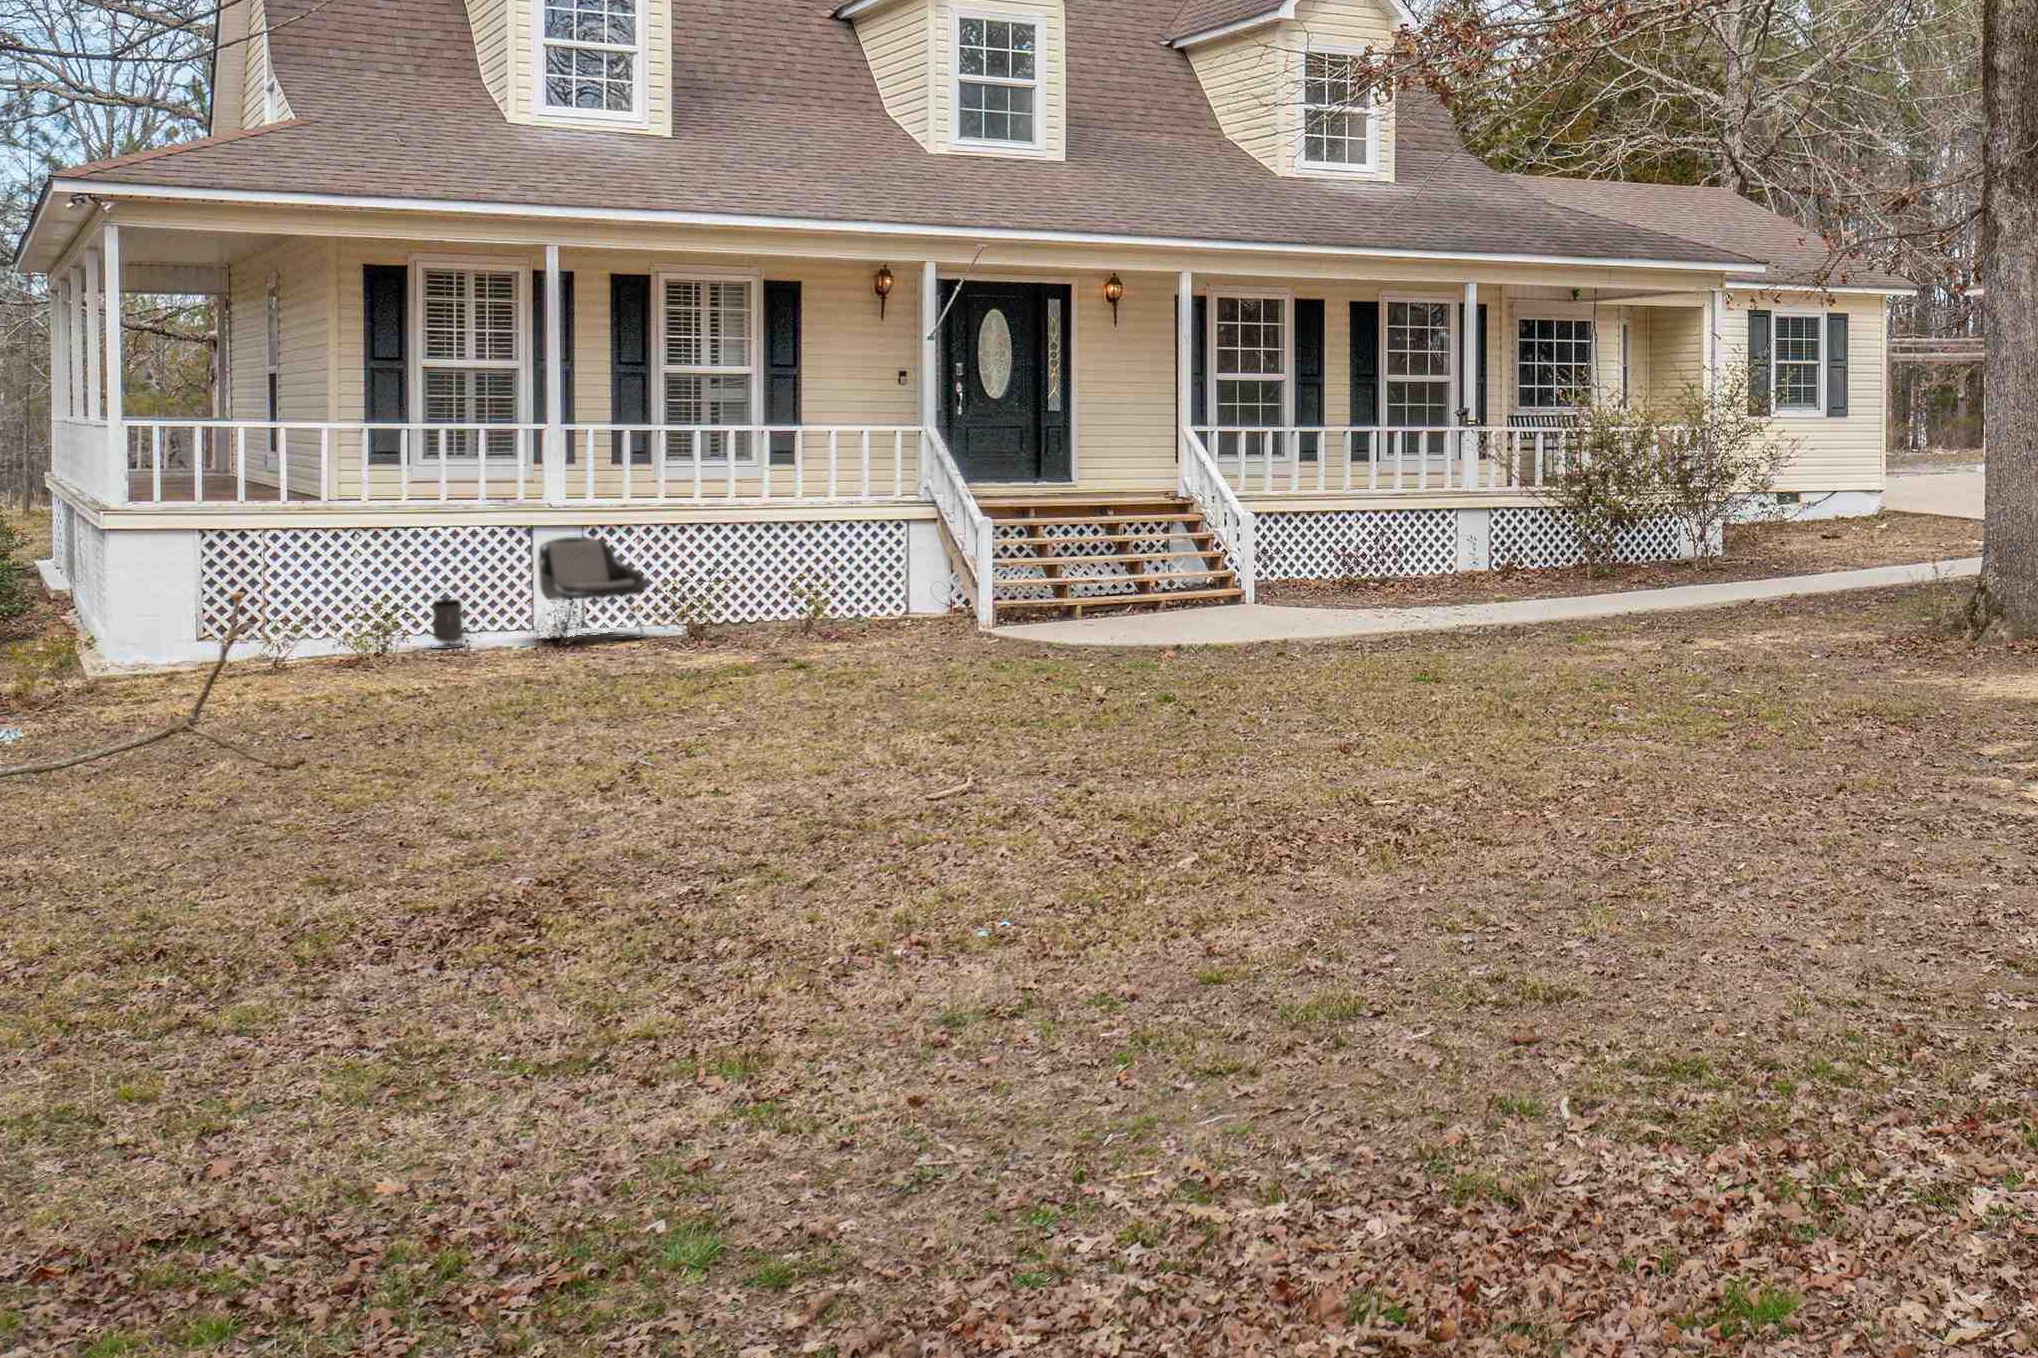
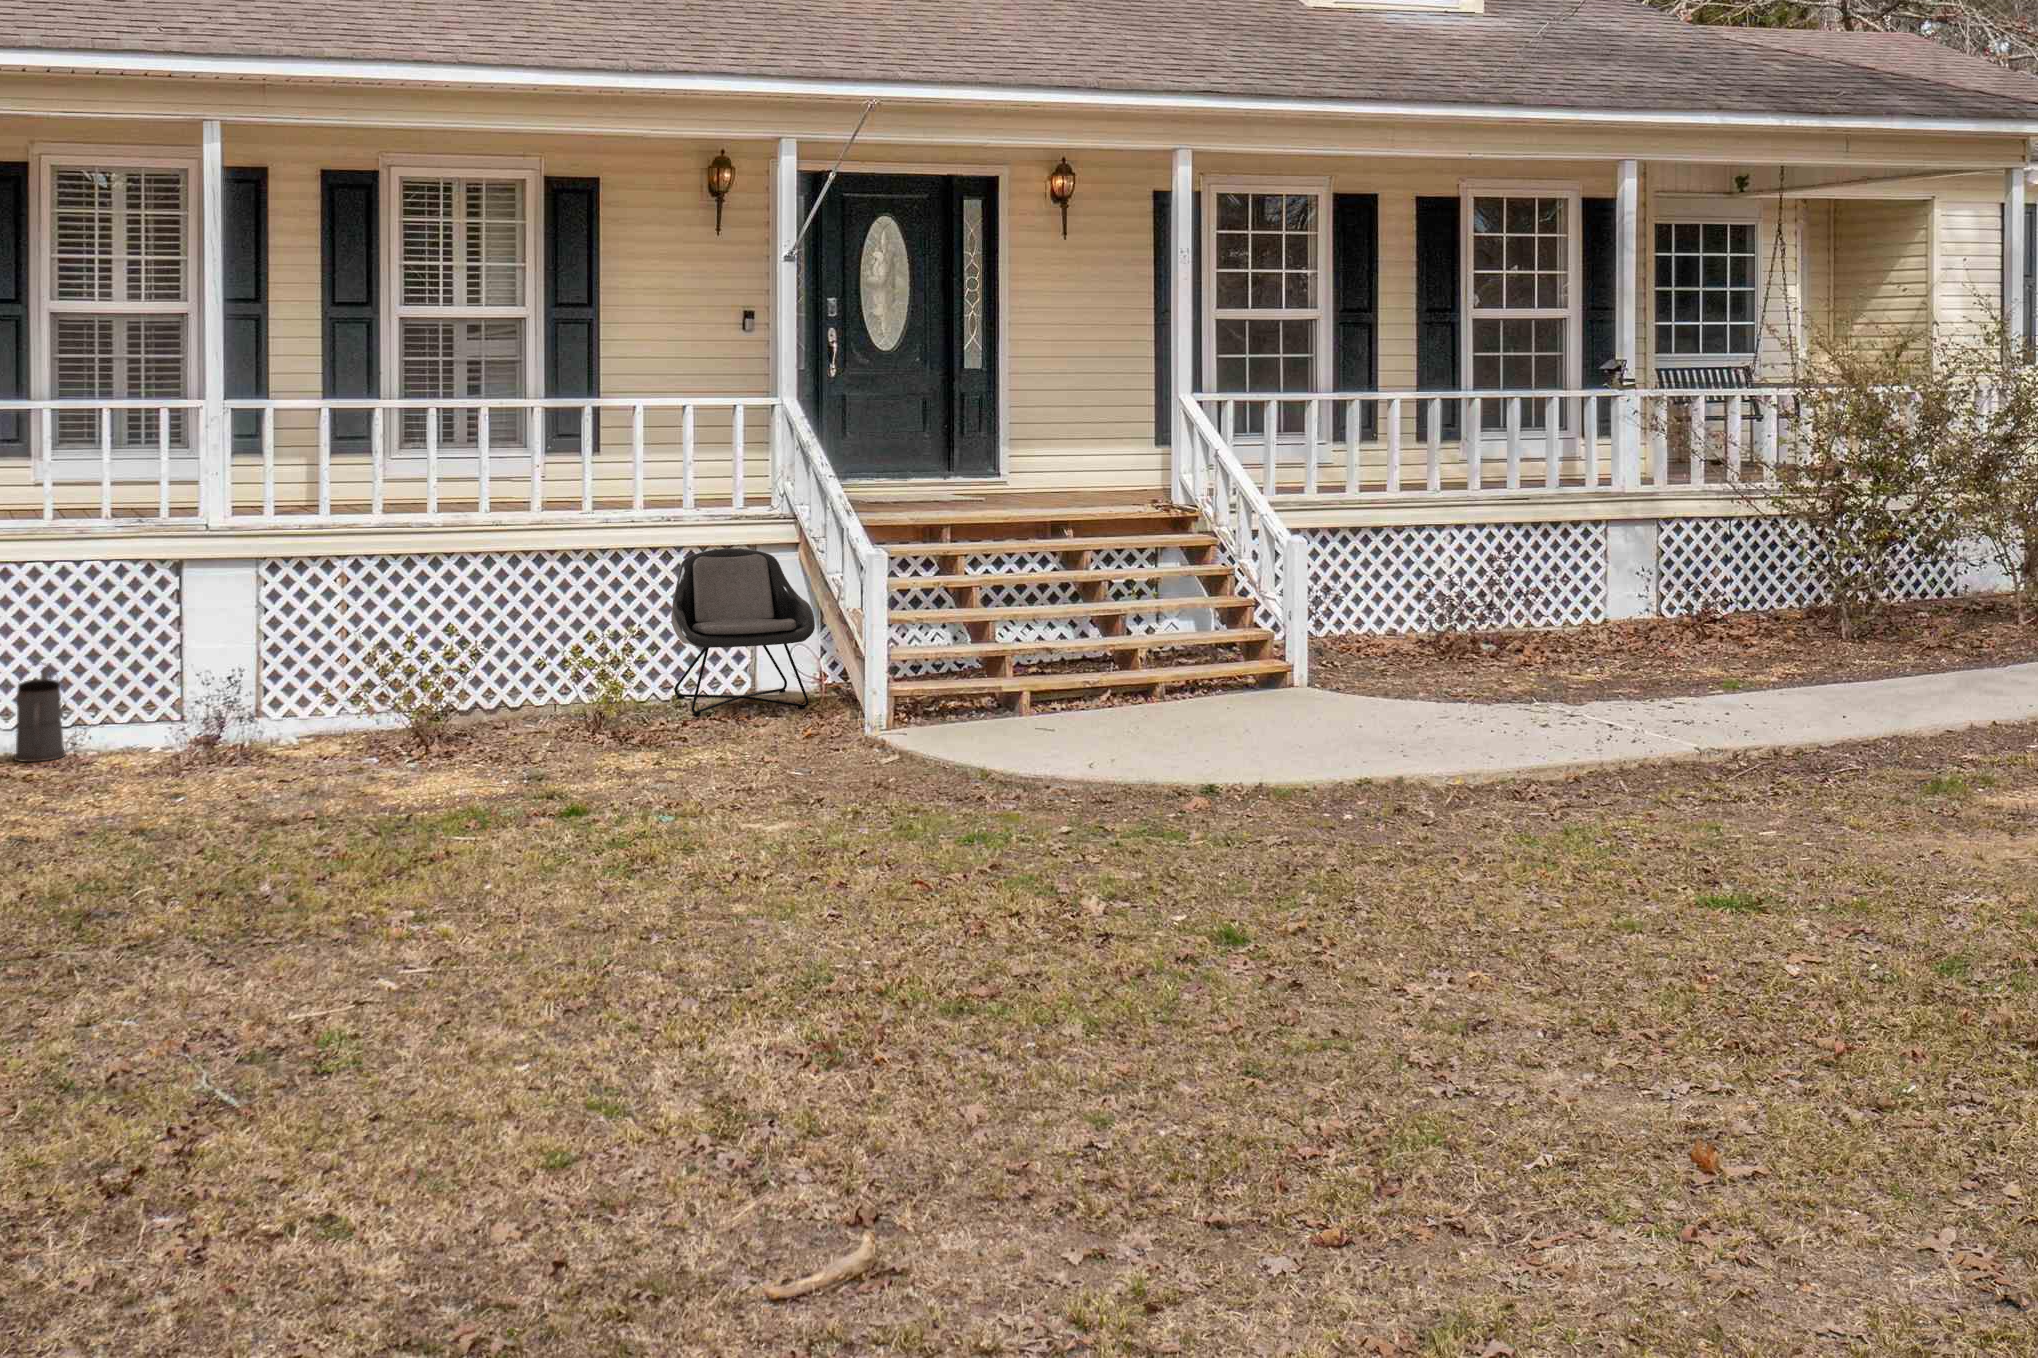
lounge chair: present [539,537,648,644] -> present [671,548,815,716]

